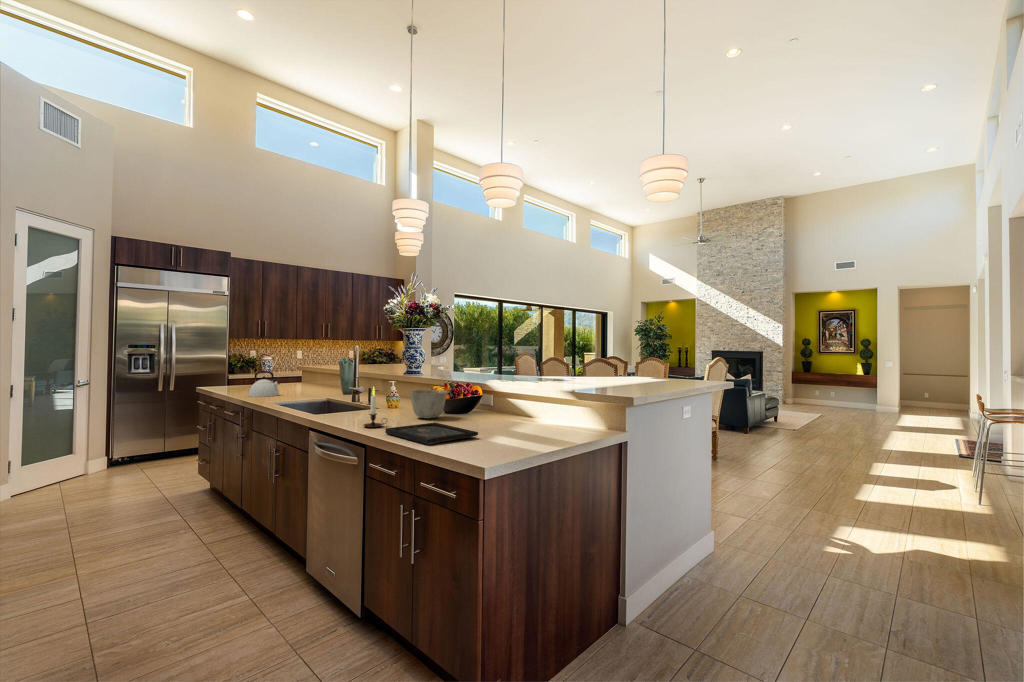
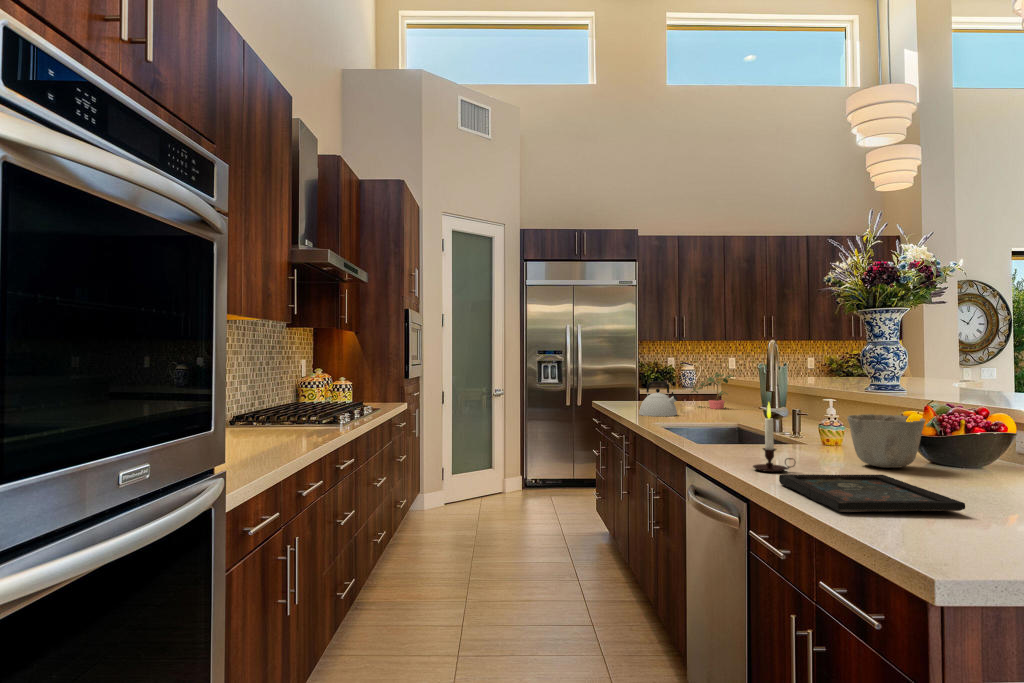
potted plant: none [280,363,315,388] -> present [691,372,733,409]

